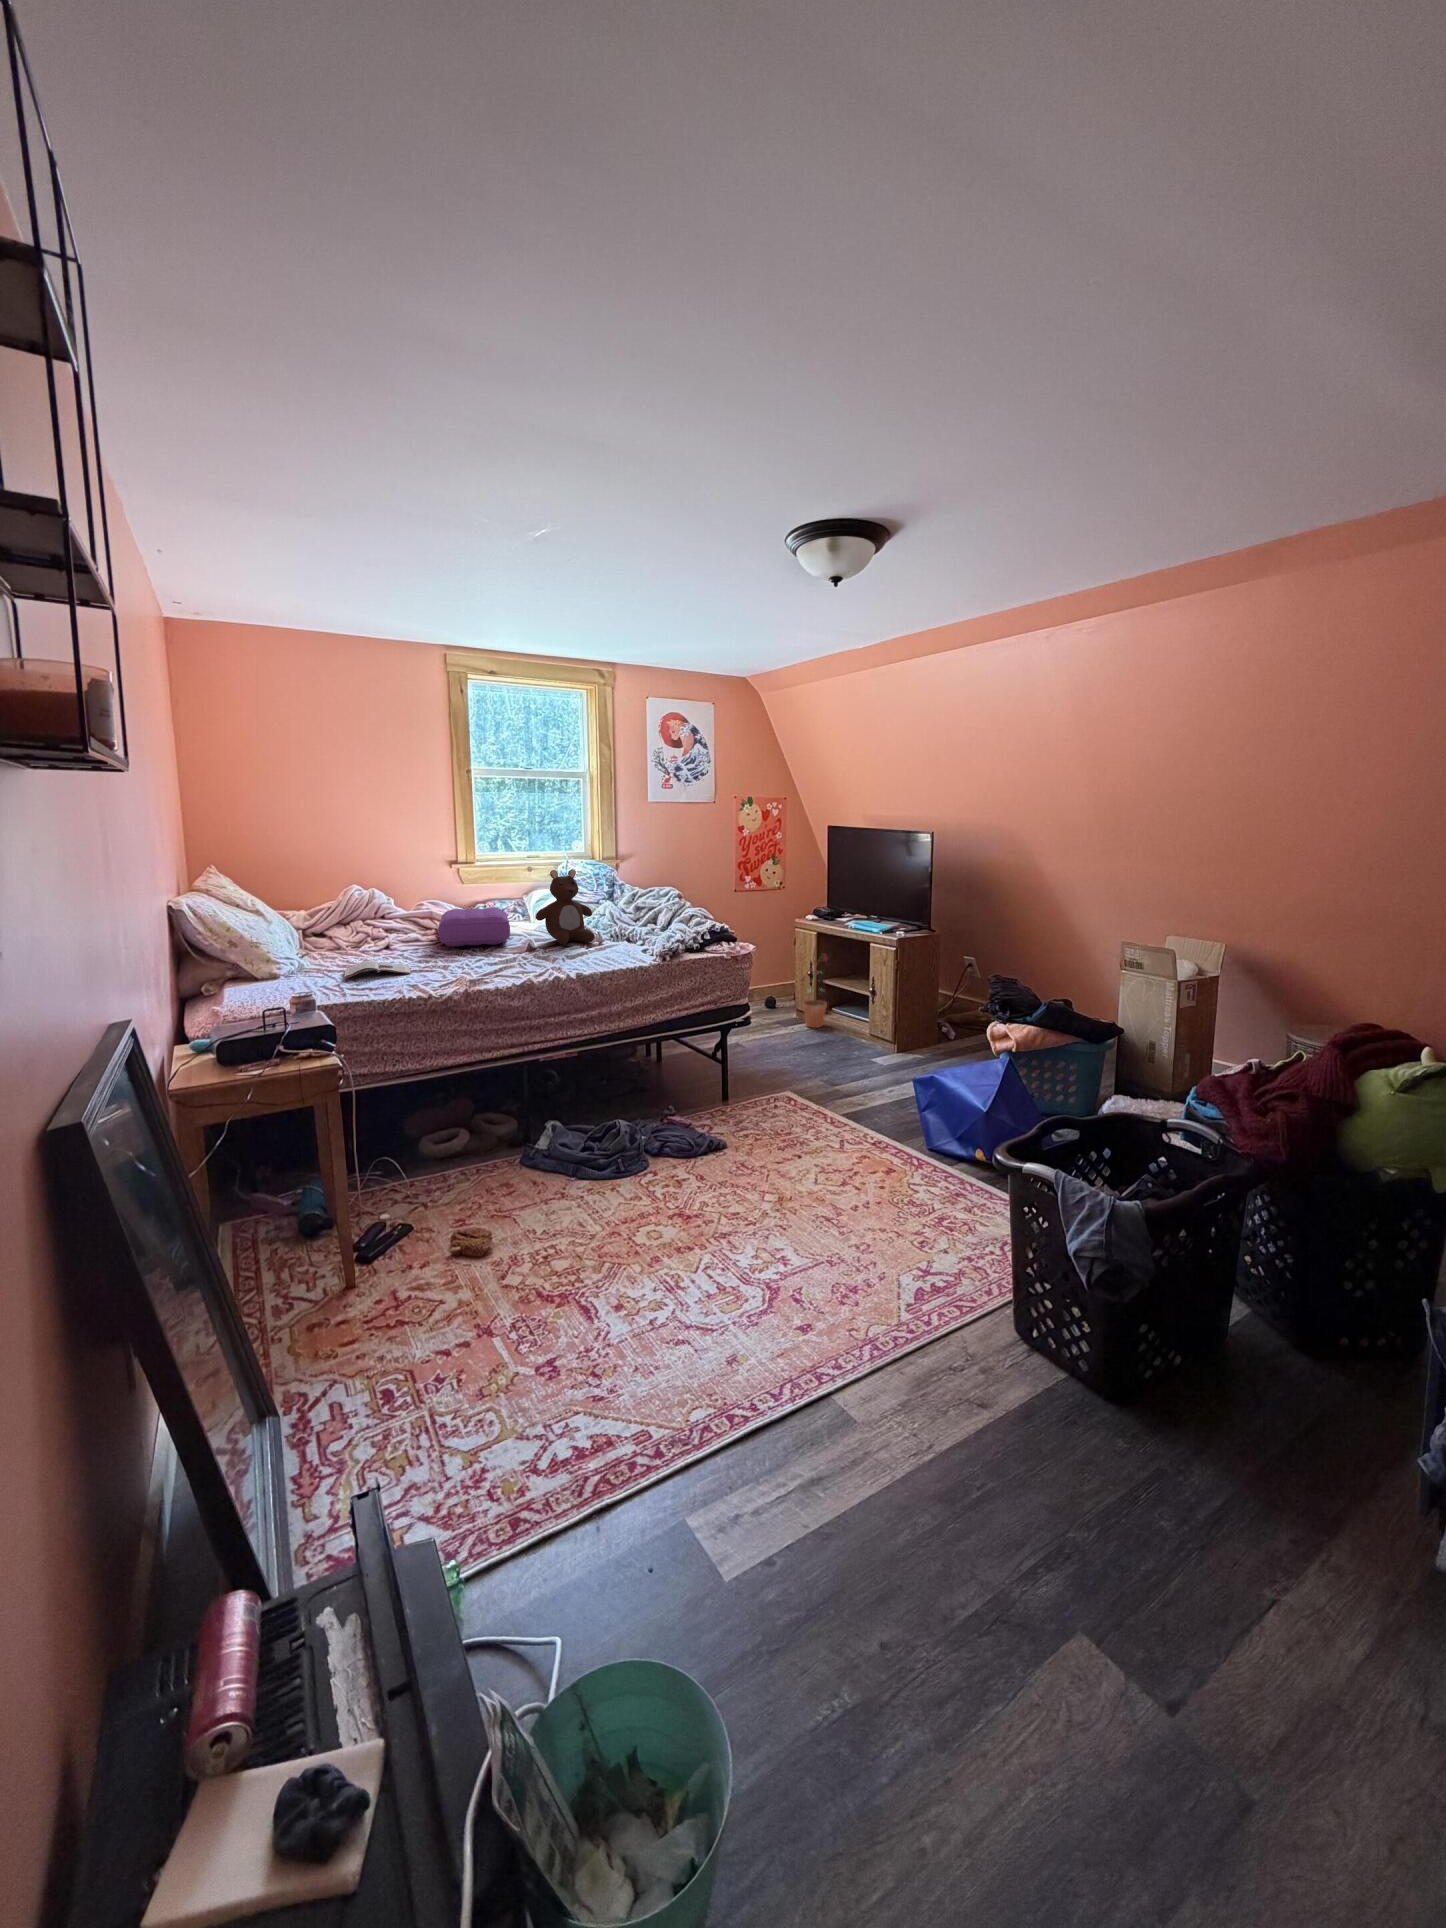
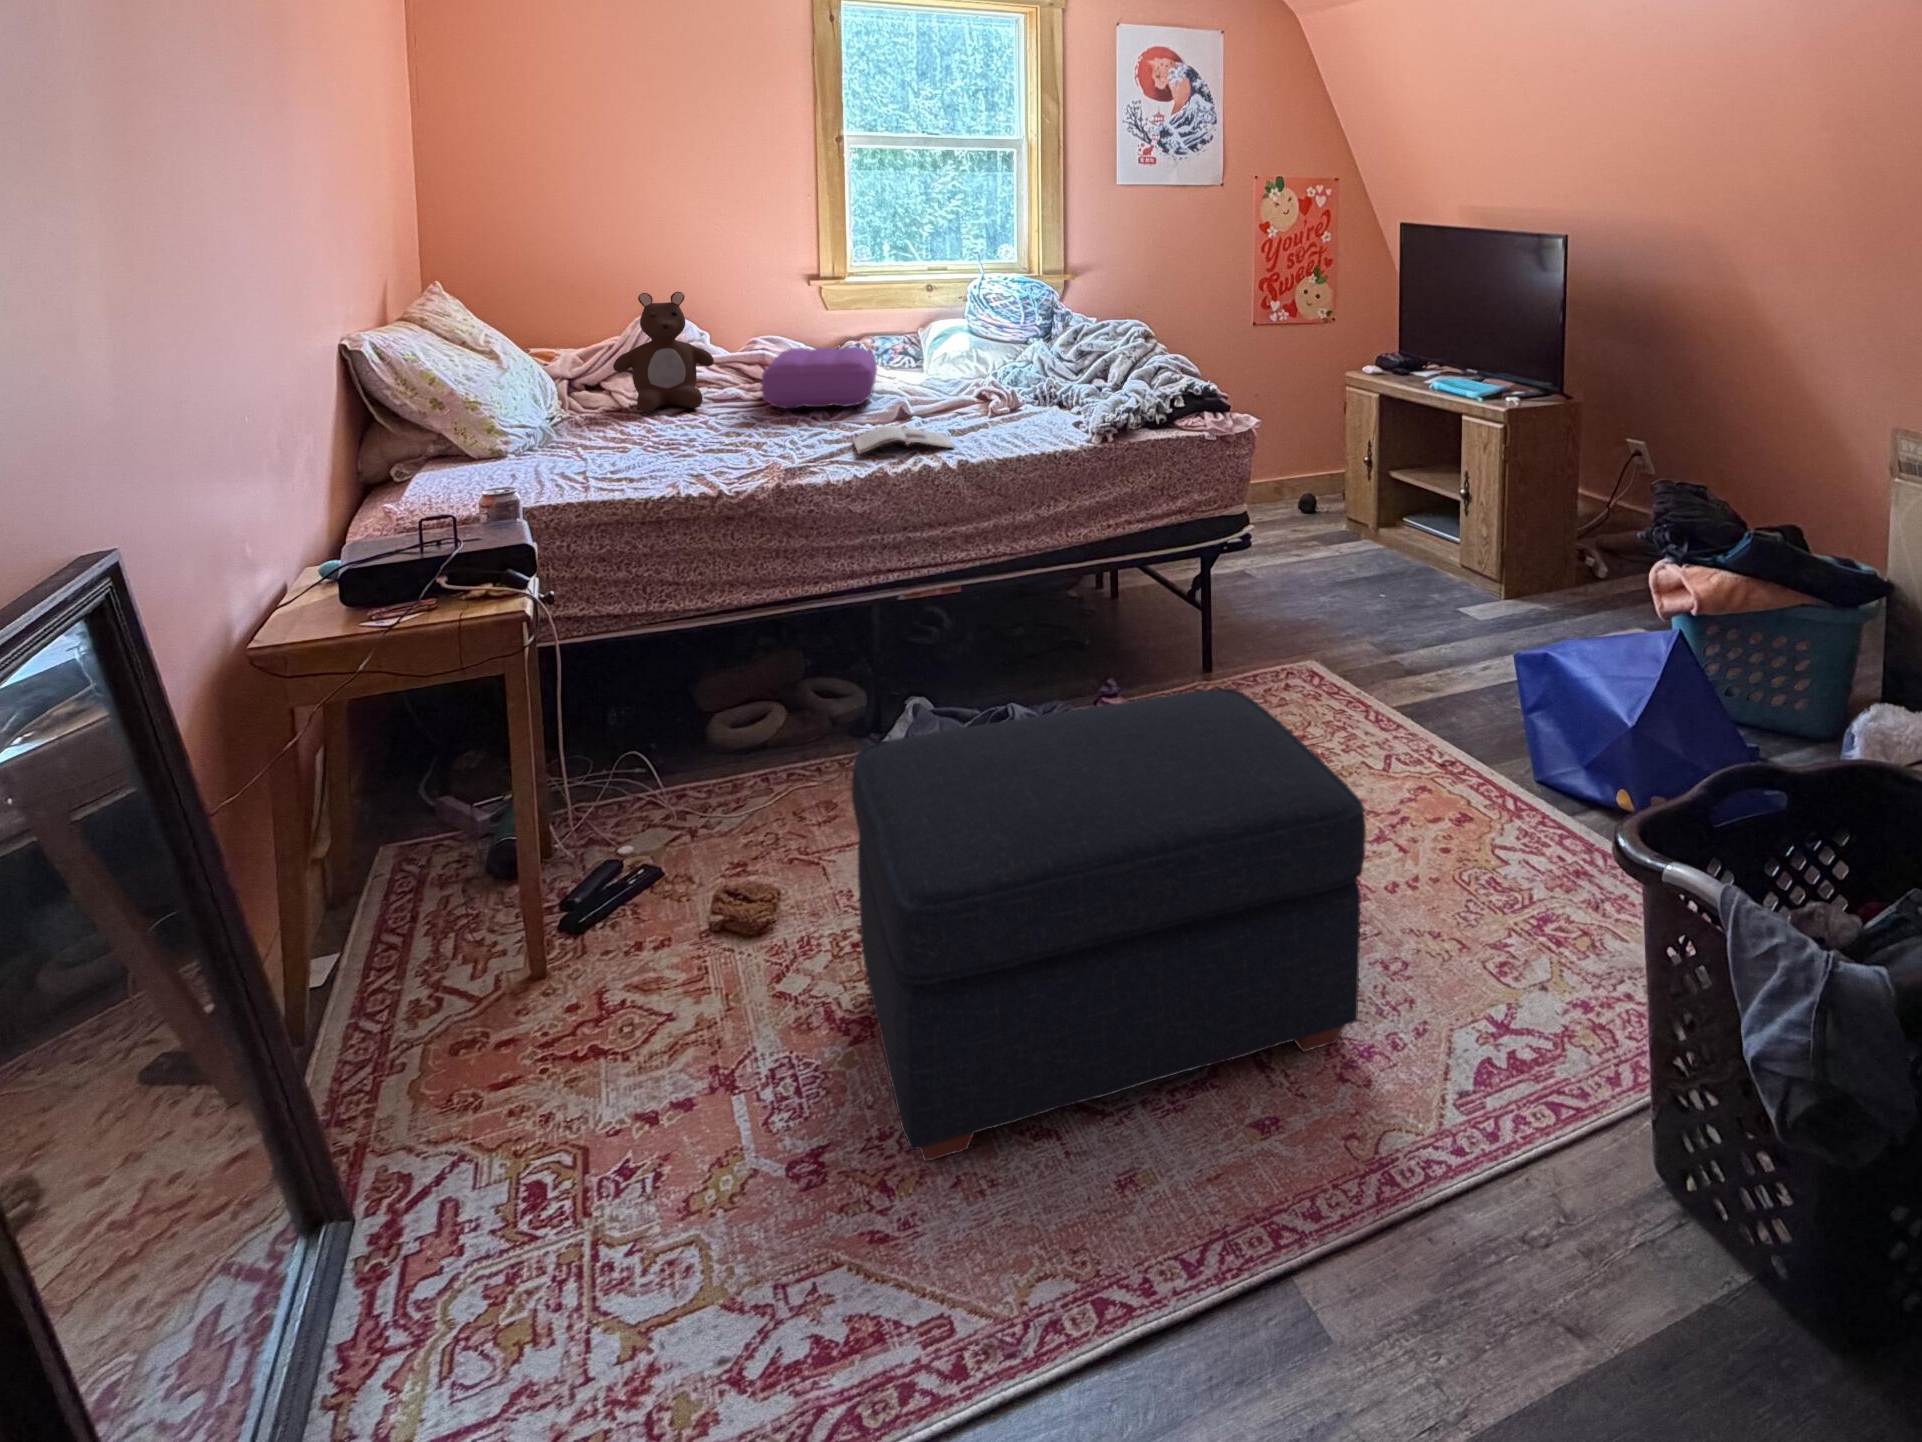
teddy bear: present [536,869,595,945] -> present [613,292,714,412]
potted plant: present [802,954,827,1028] -> none [1353,428,1403,551]
magazine: present [344,960,410,979] -> present [854,425,955,455]
ottoman: none [549,1097,853,1360] -> present [852,688,1366,1161]

